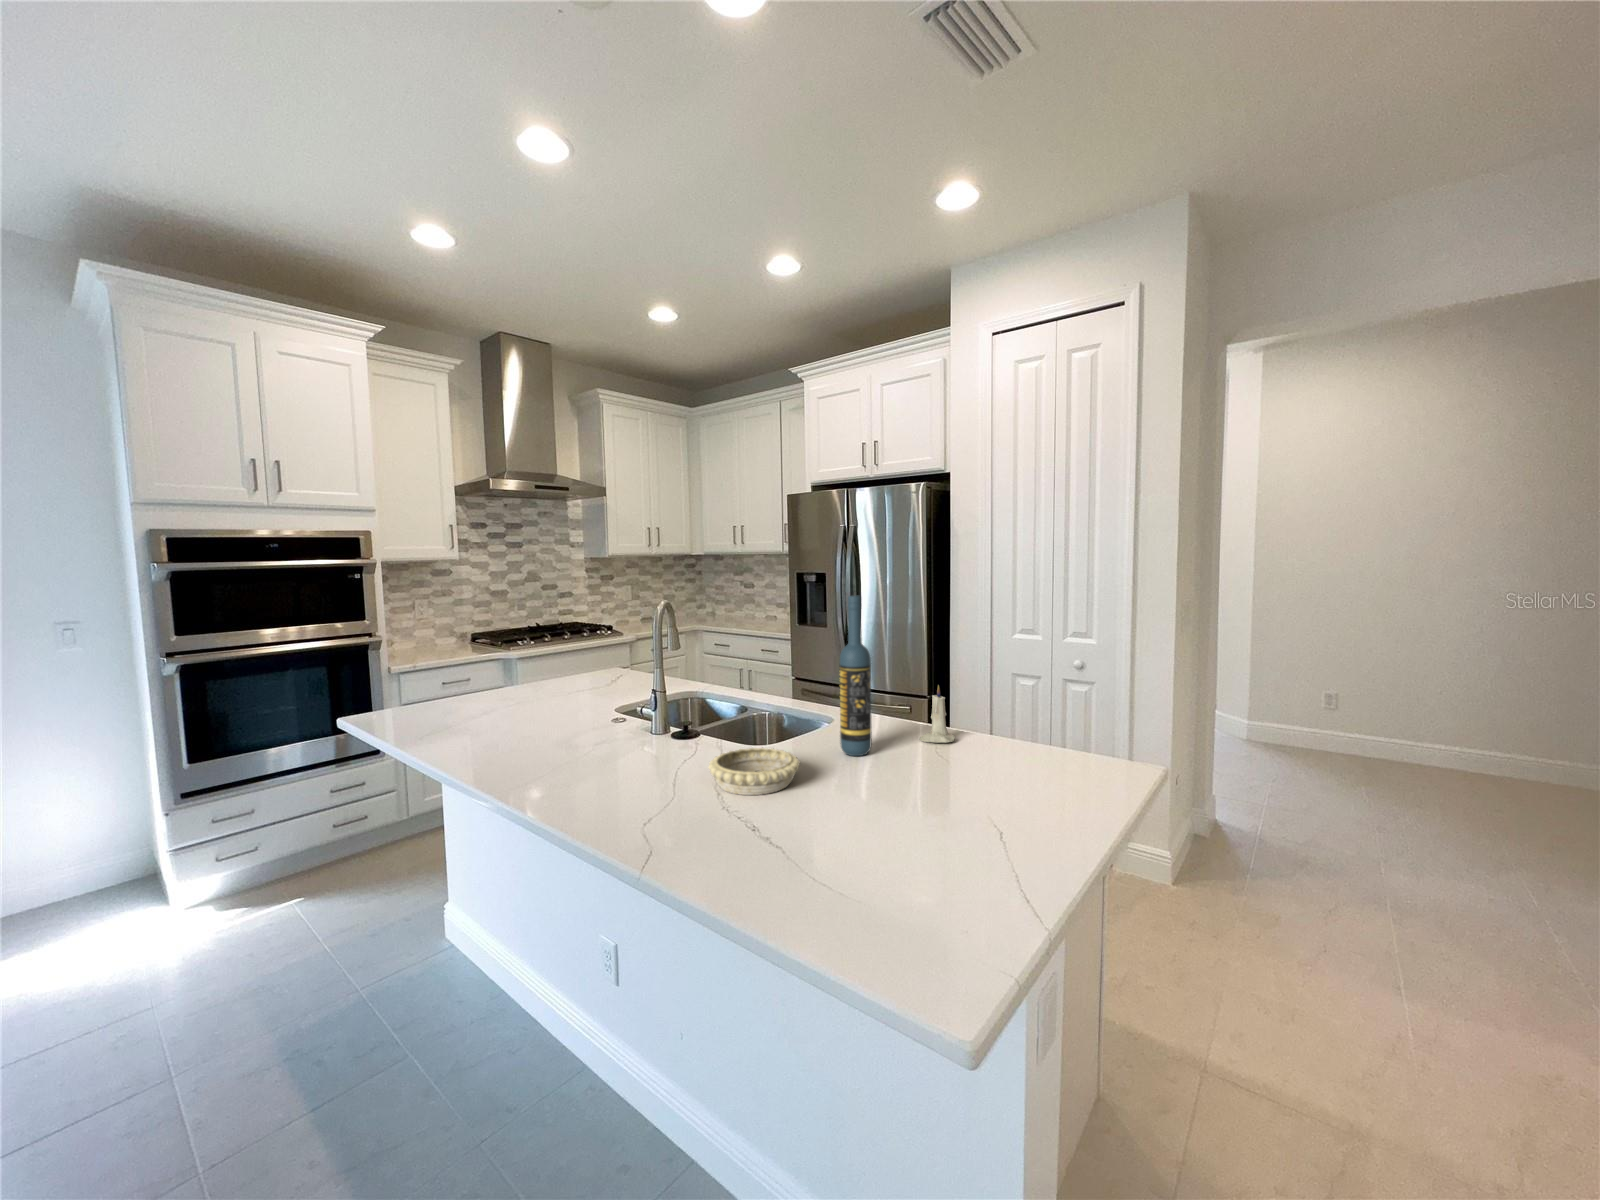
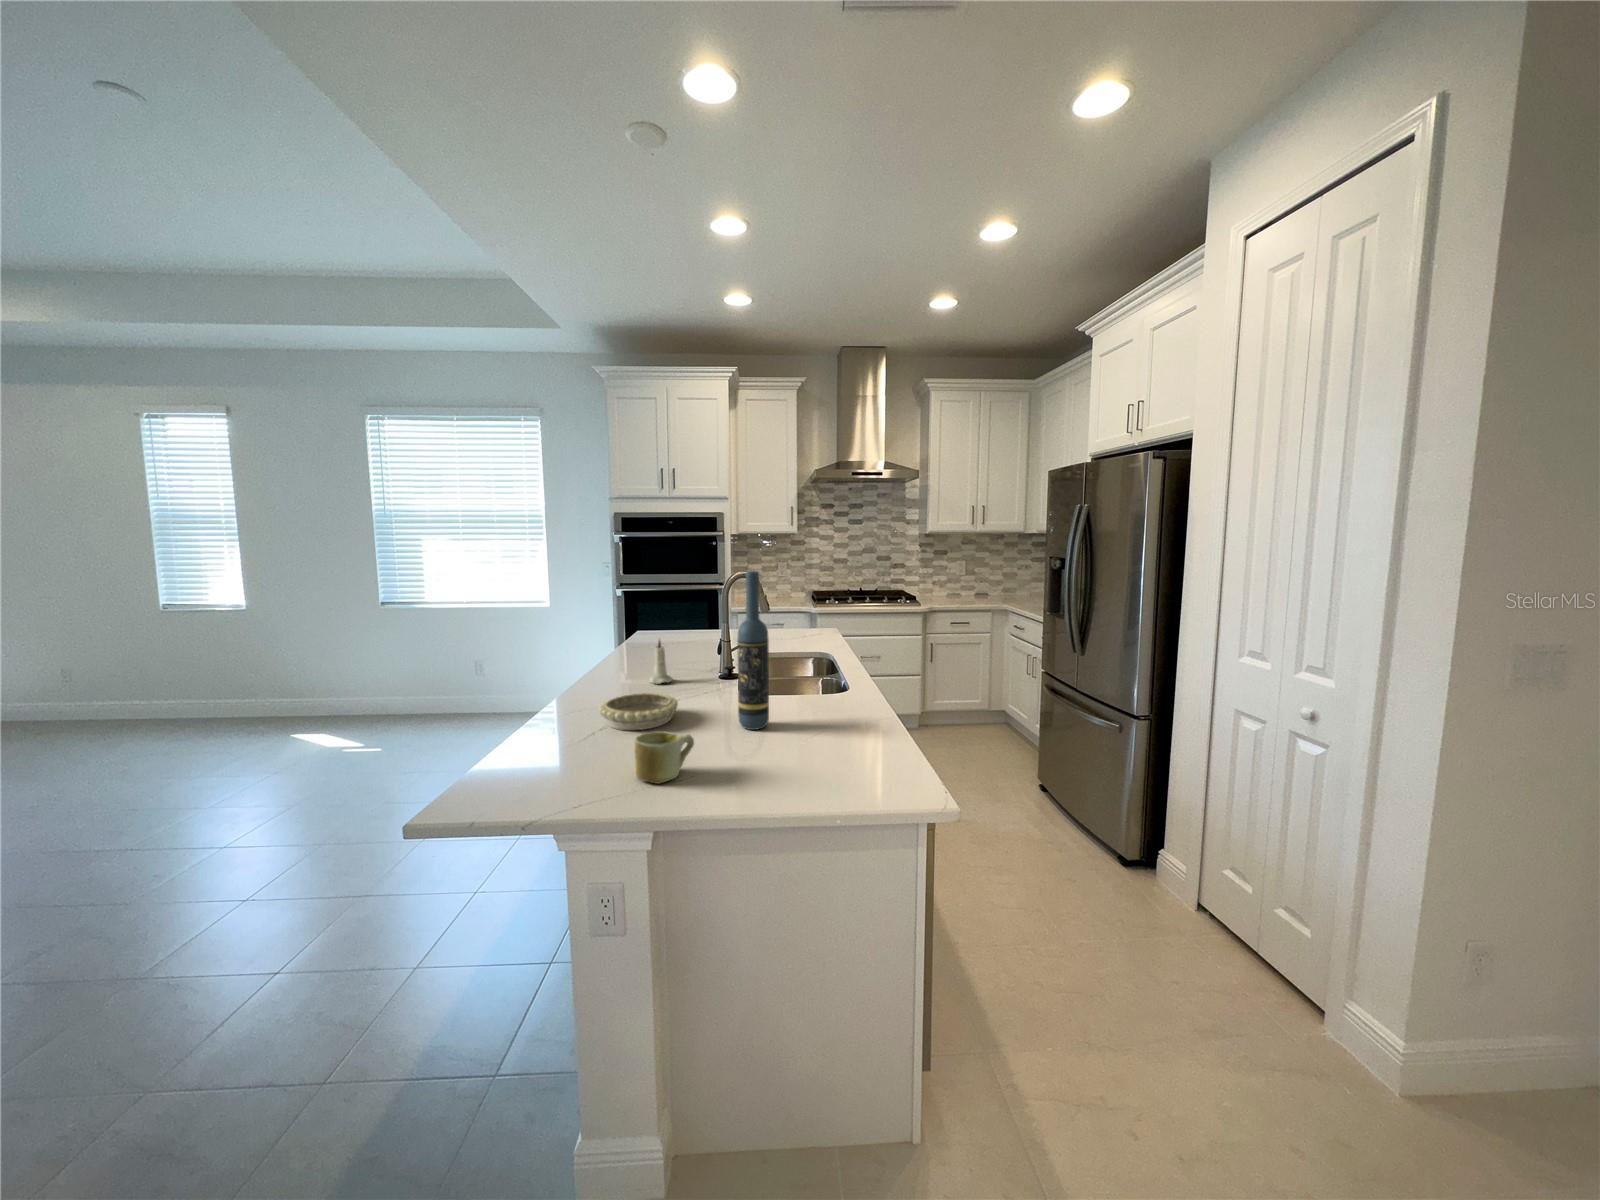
candle: present [920,685,955,743] -> present [649,640,673,684]
mug: none [906,757,954,810] -> present [635,731,694,784]

